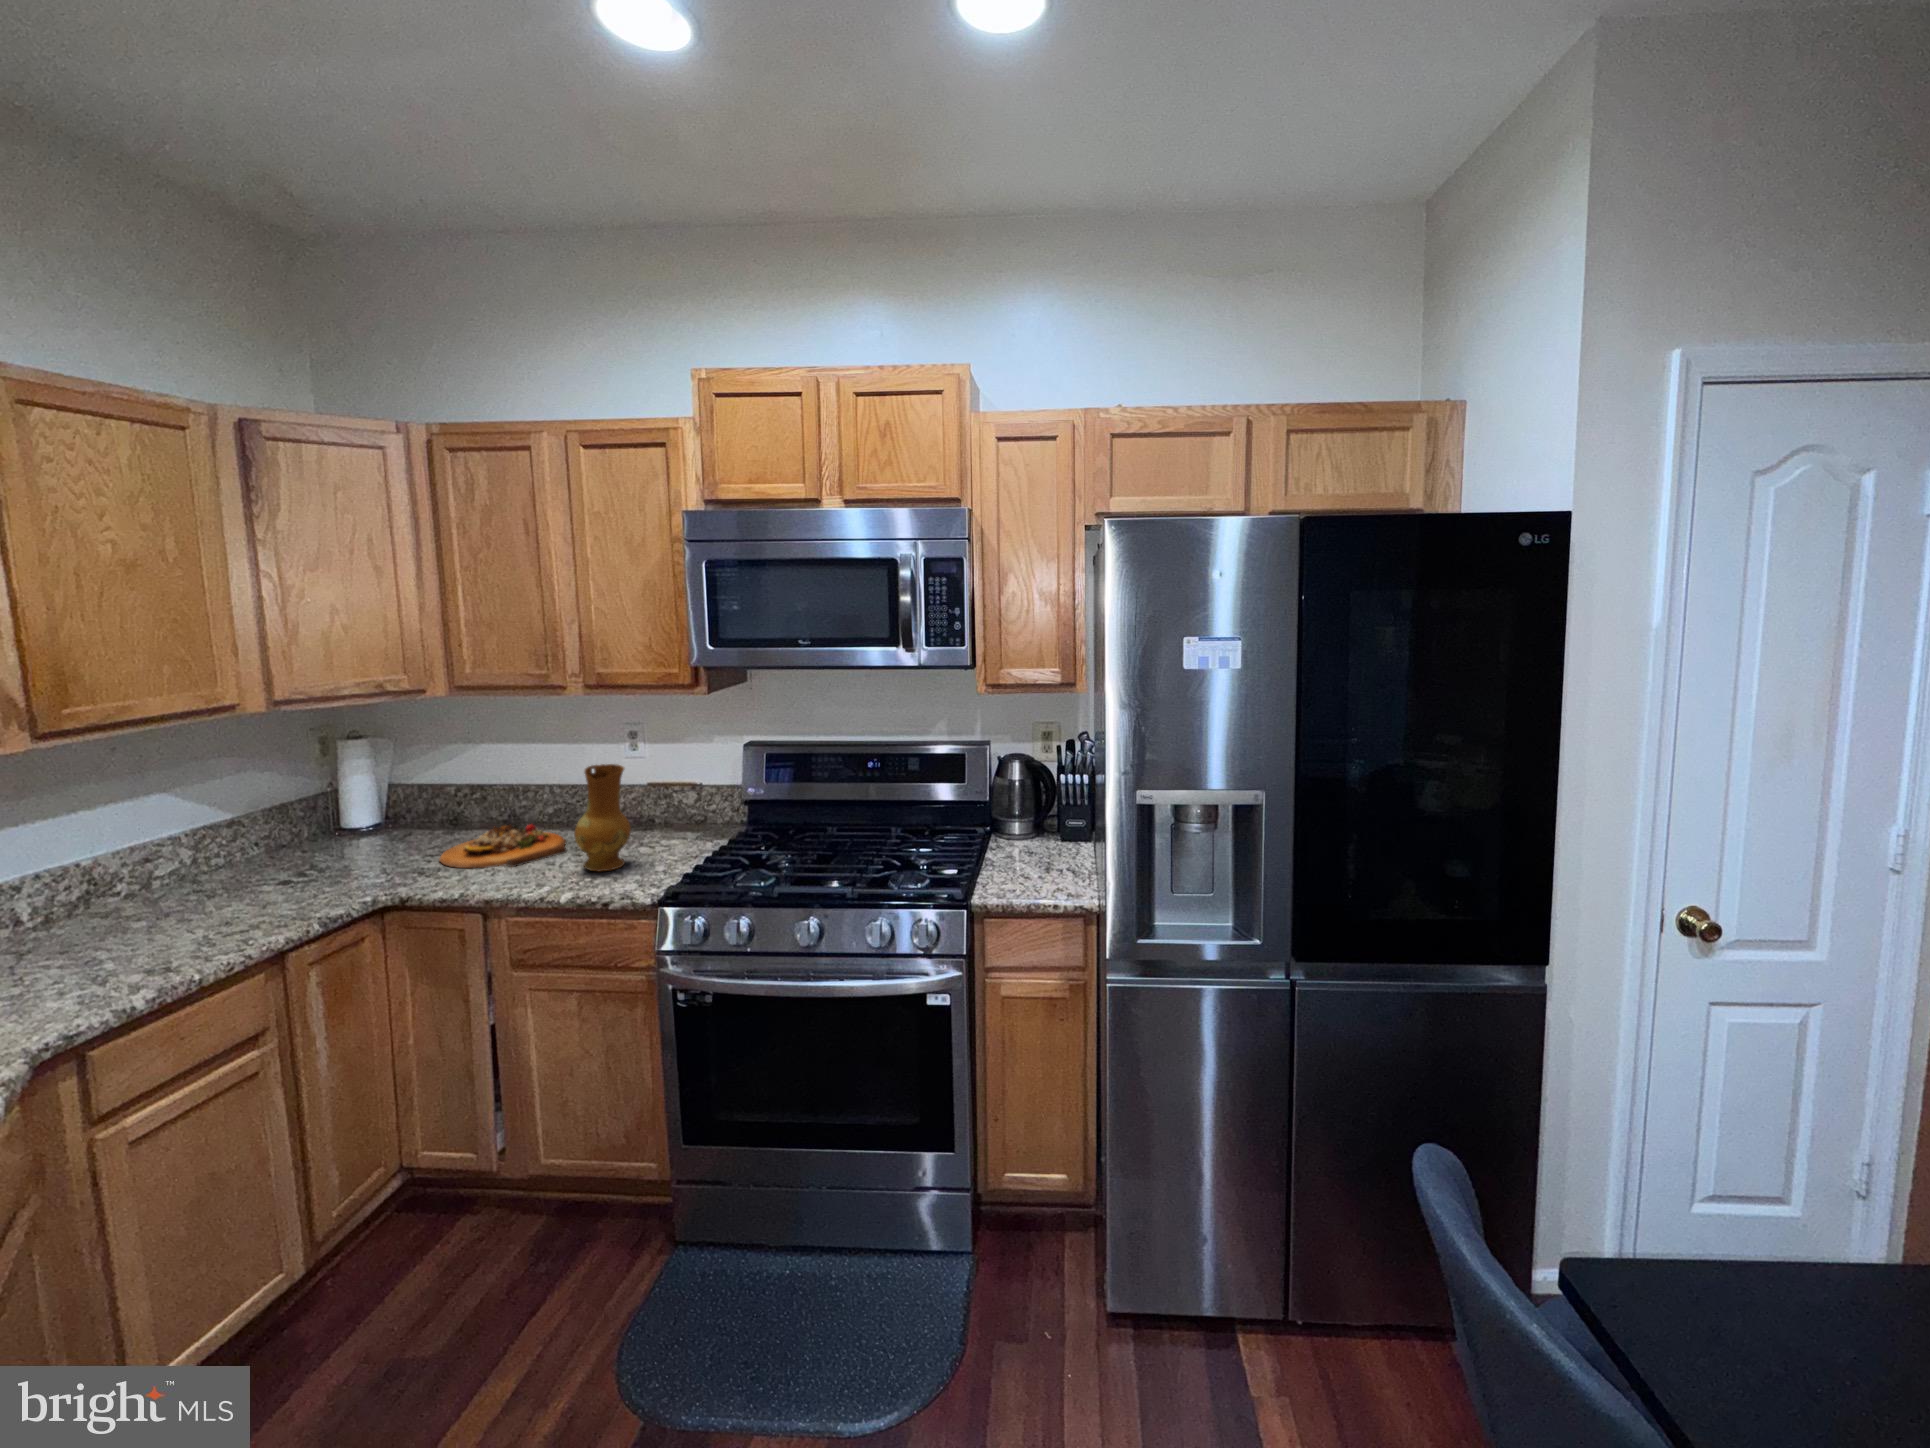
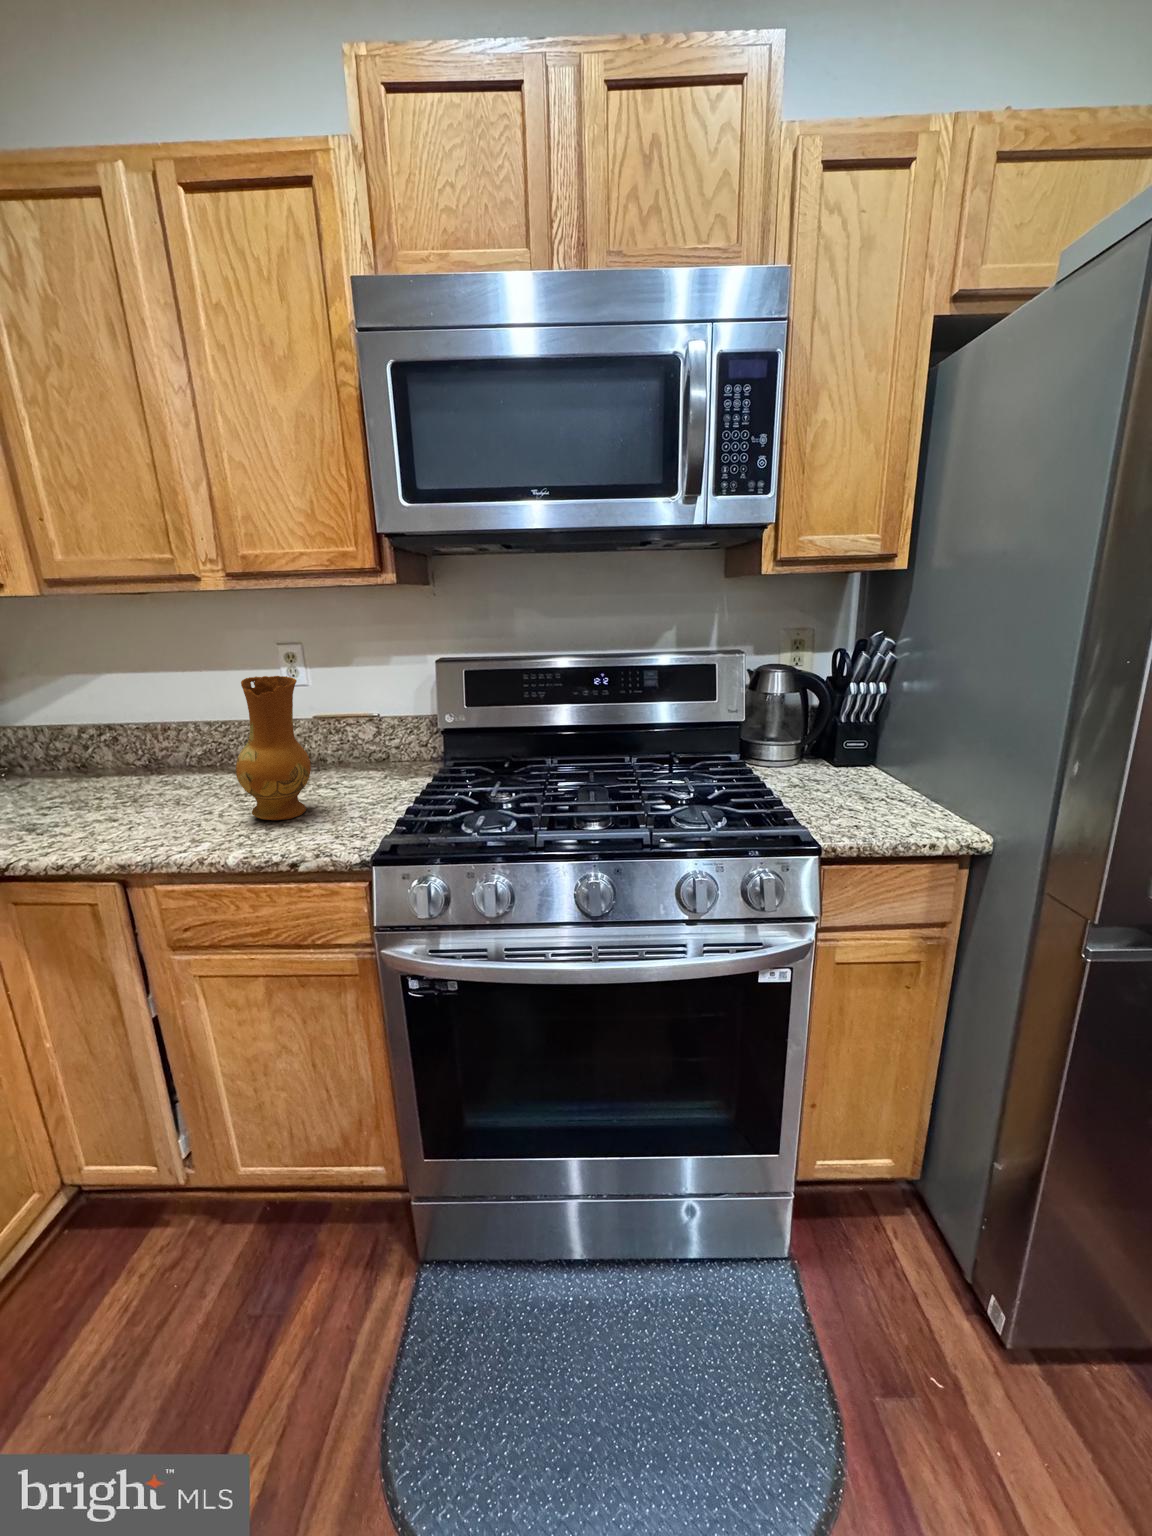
cutting board: present [439,824,566,868] -> none [58,765,227,822]

